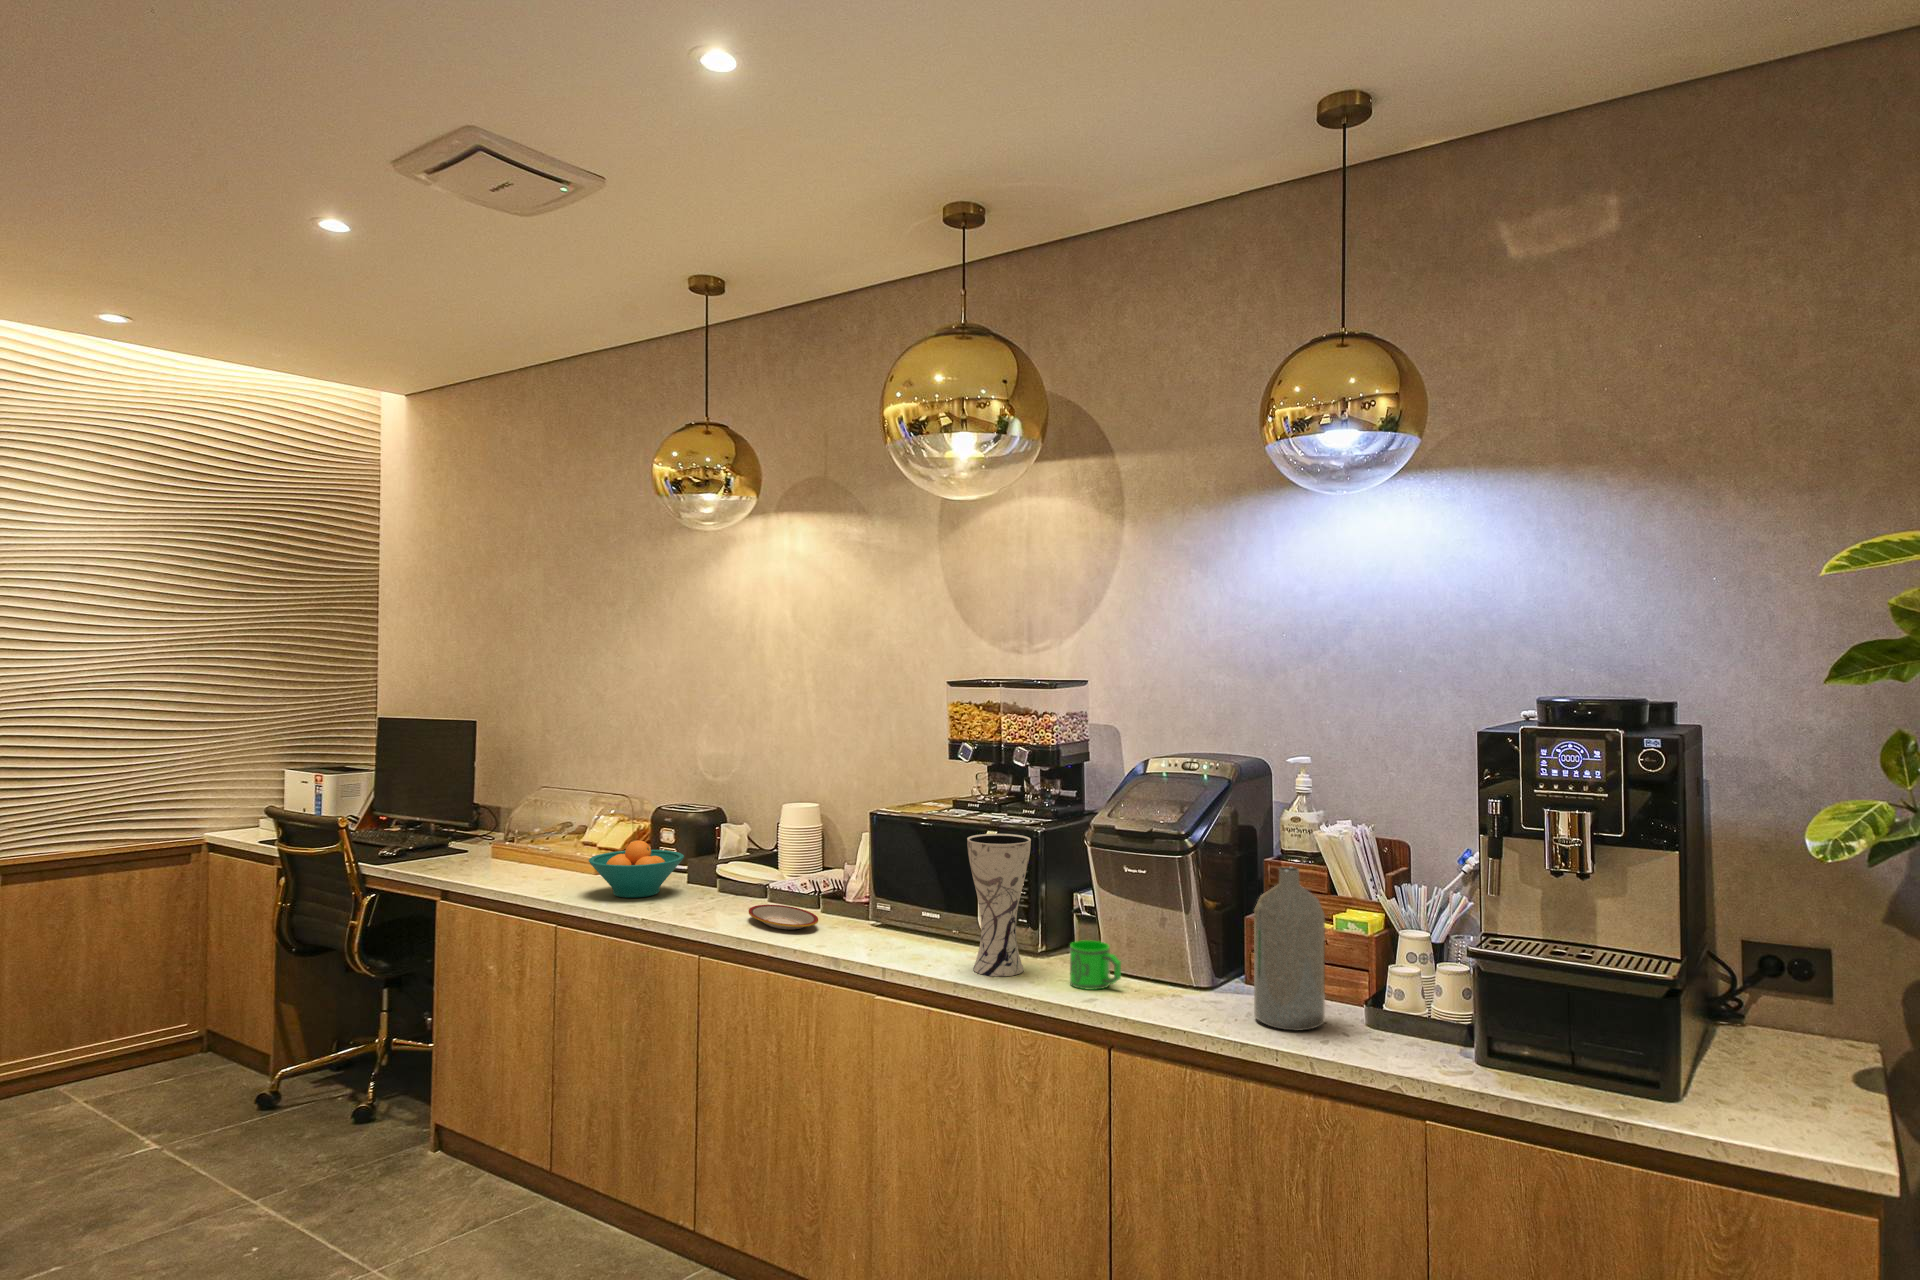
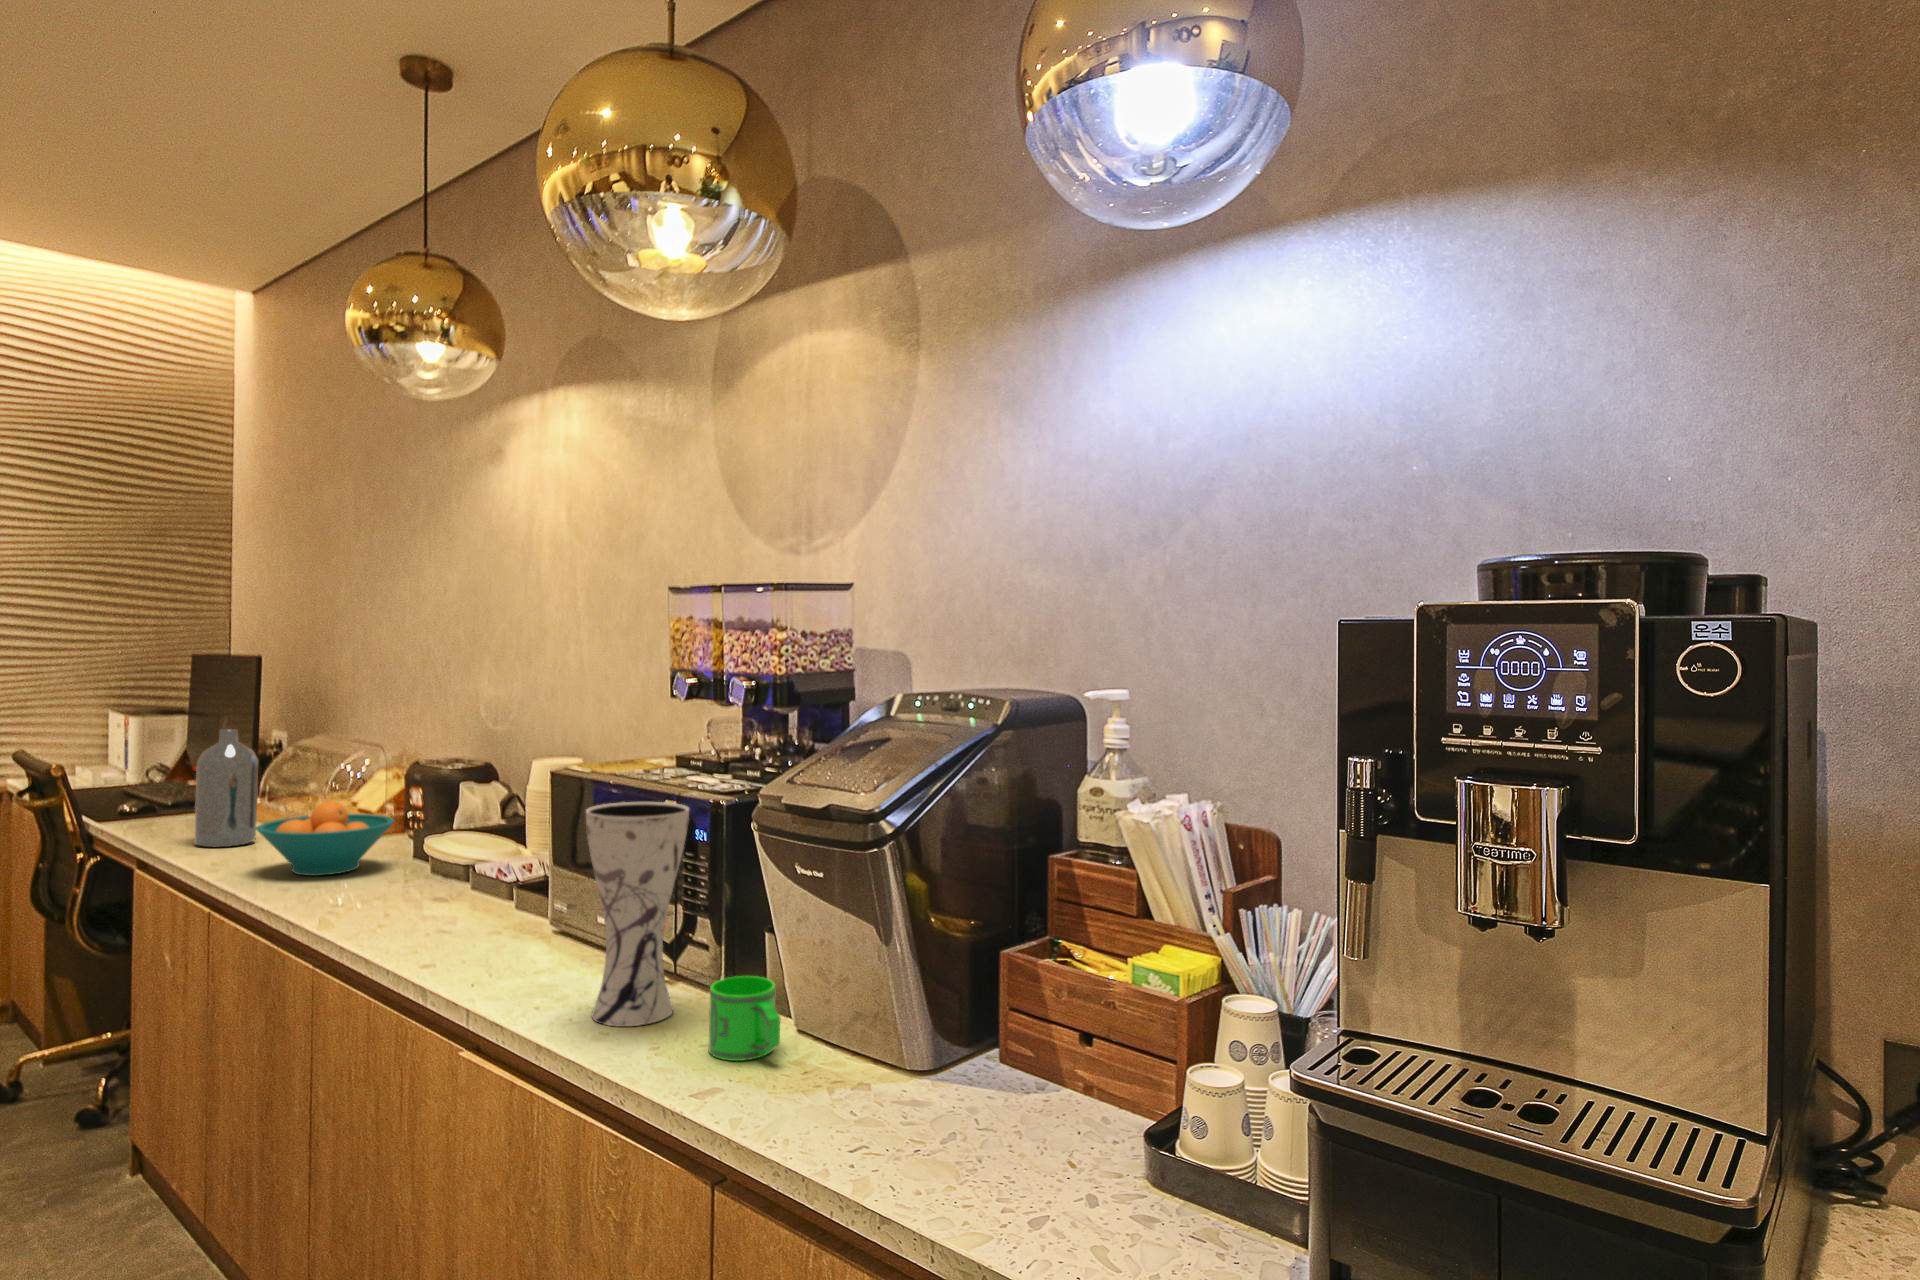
bottle: present [1254,867,1325,1031] -> present [194,729,258,847]
plate: present [749,905,818,930] -> none [395,893,482,930]

